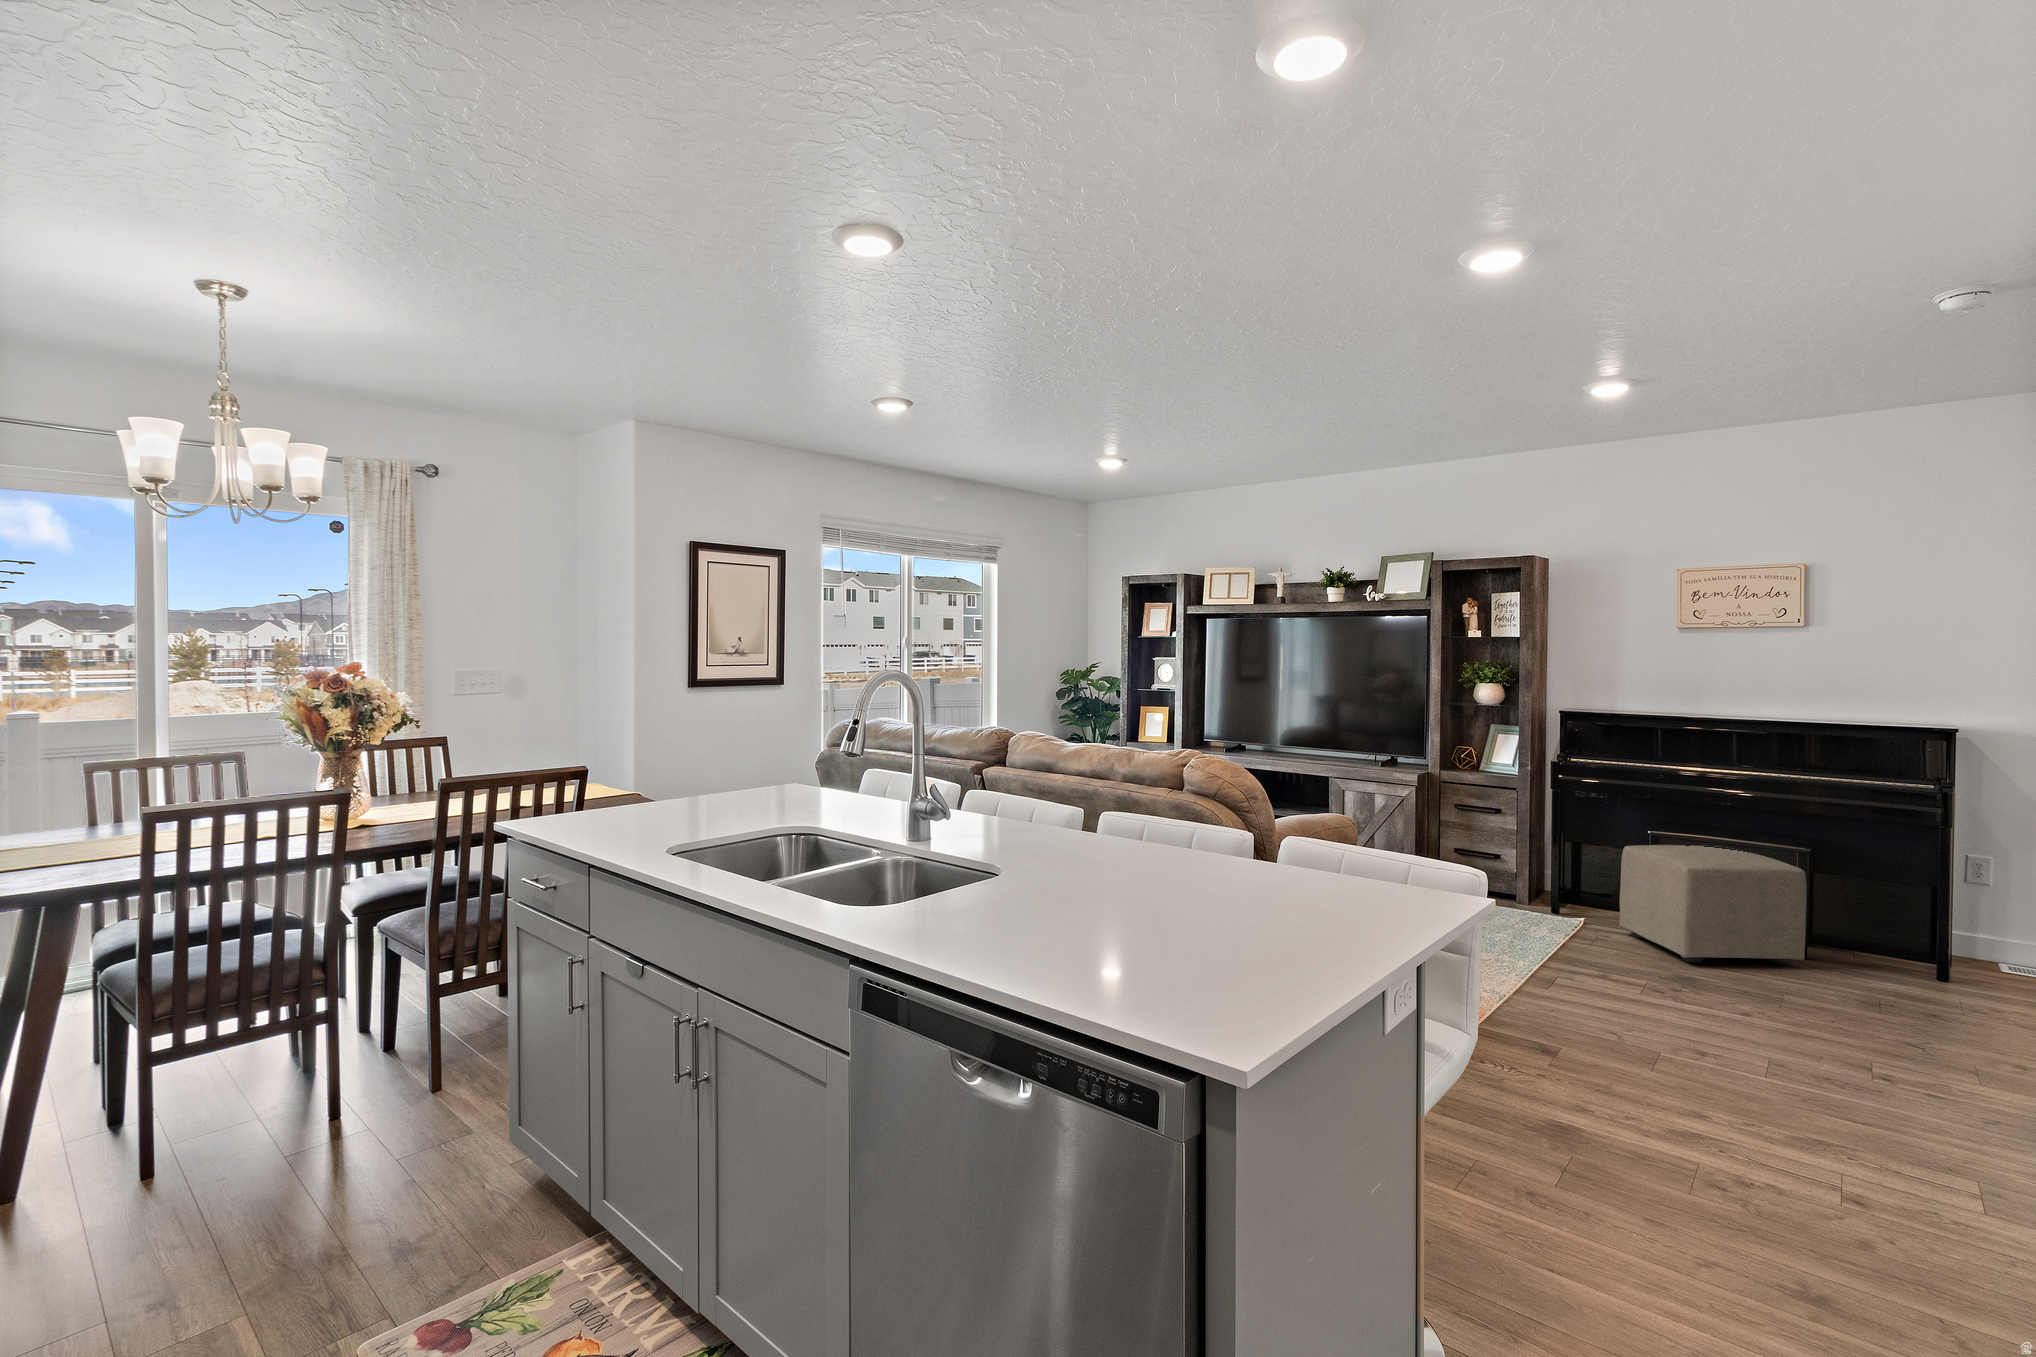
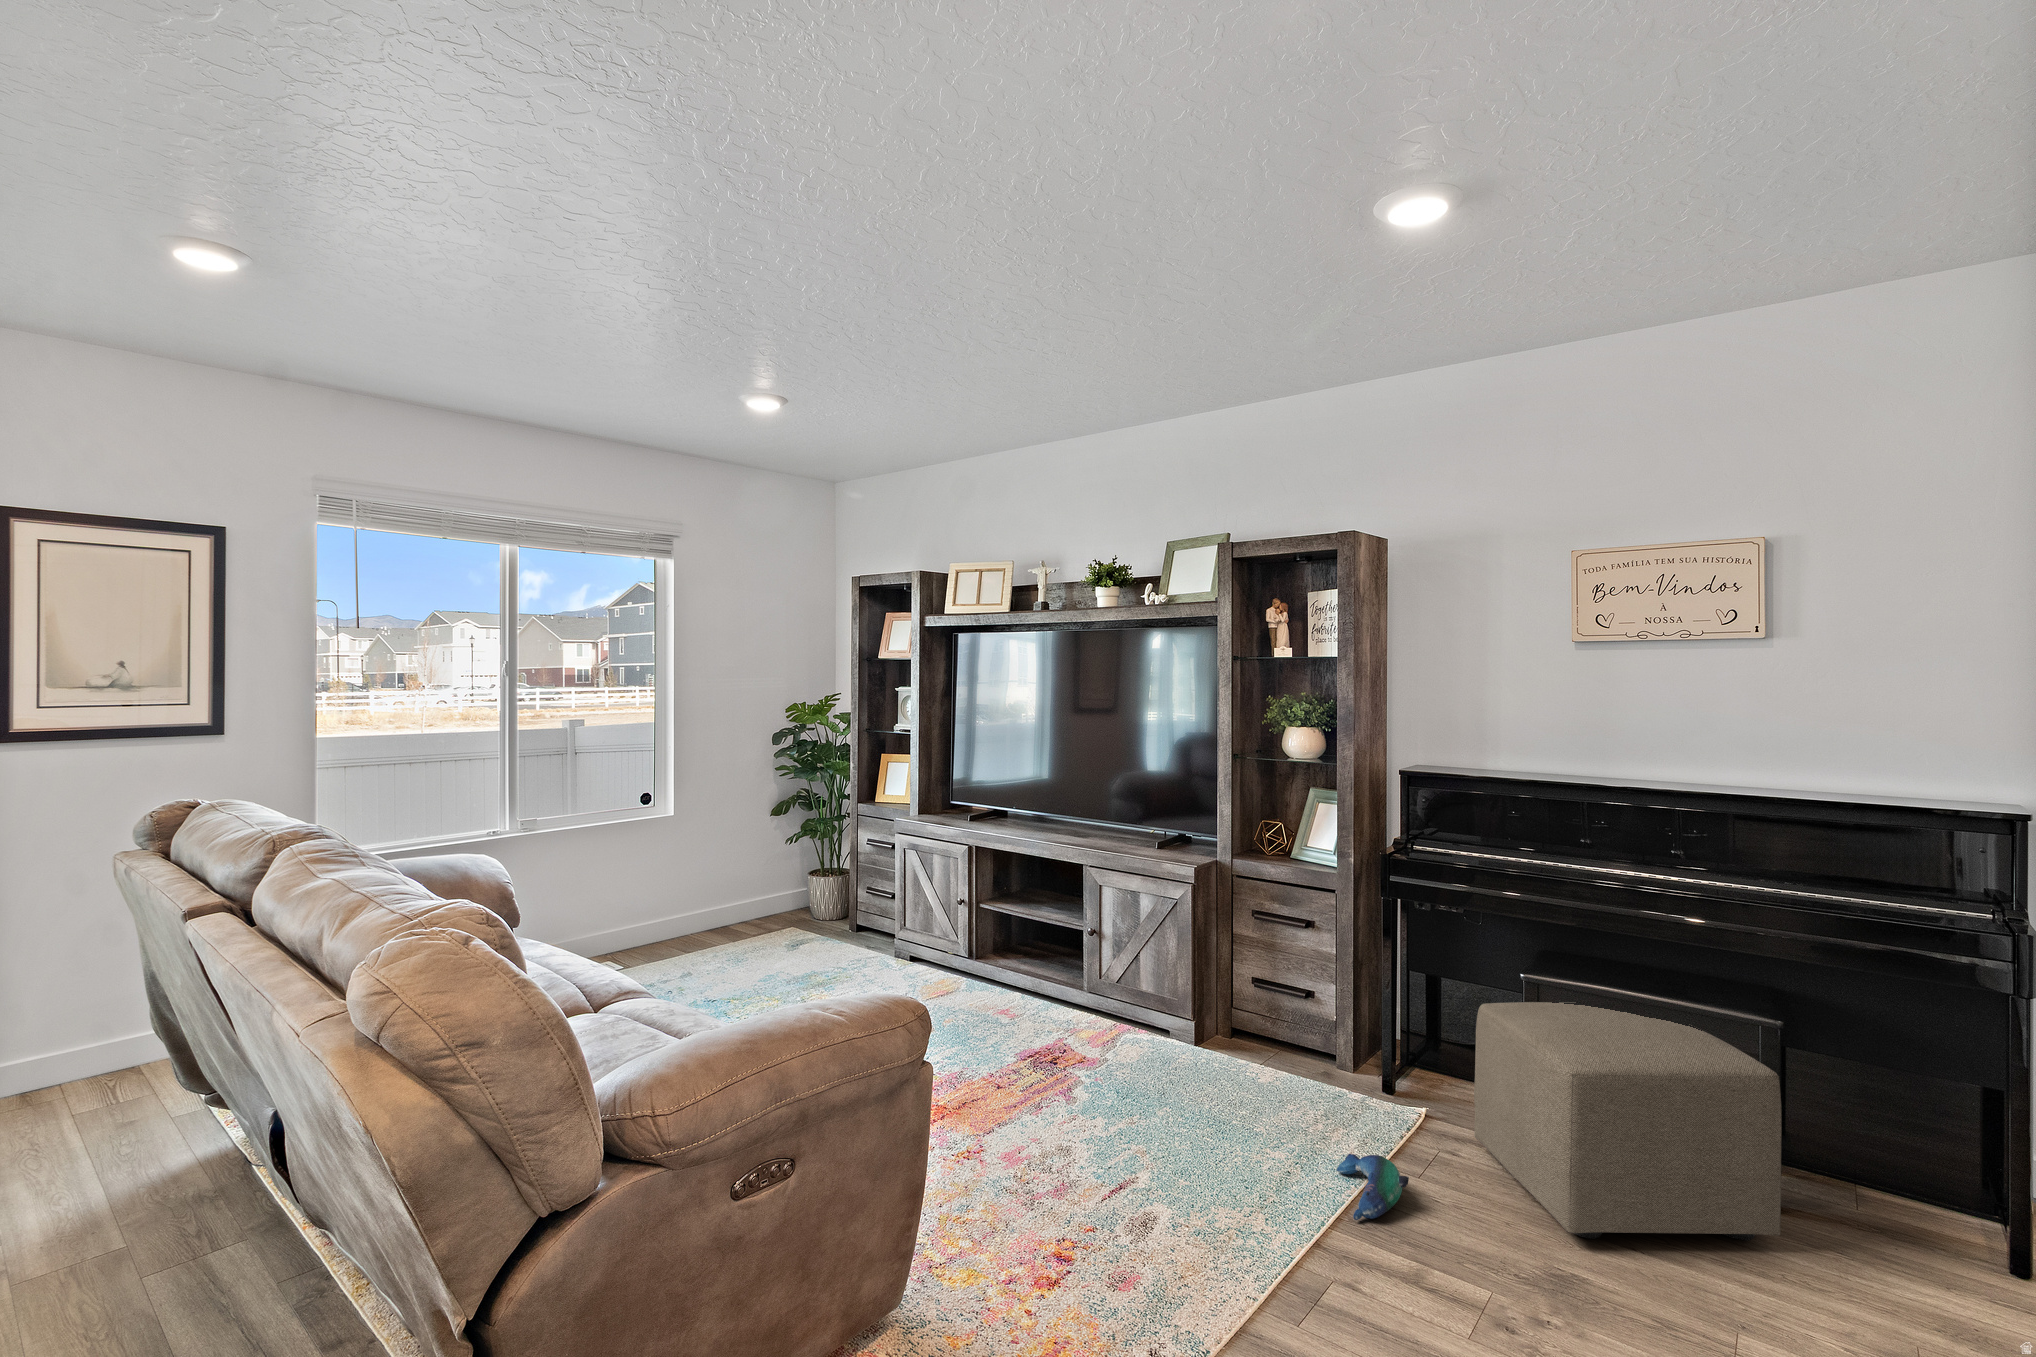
plush toy: none [1540,927,1589,956] -> present [1337,1154,1409,1220]

